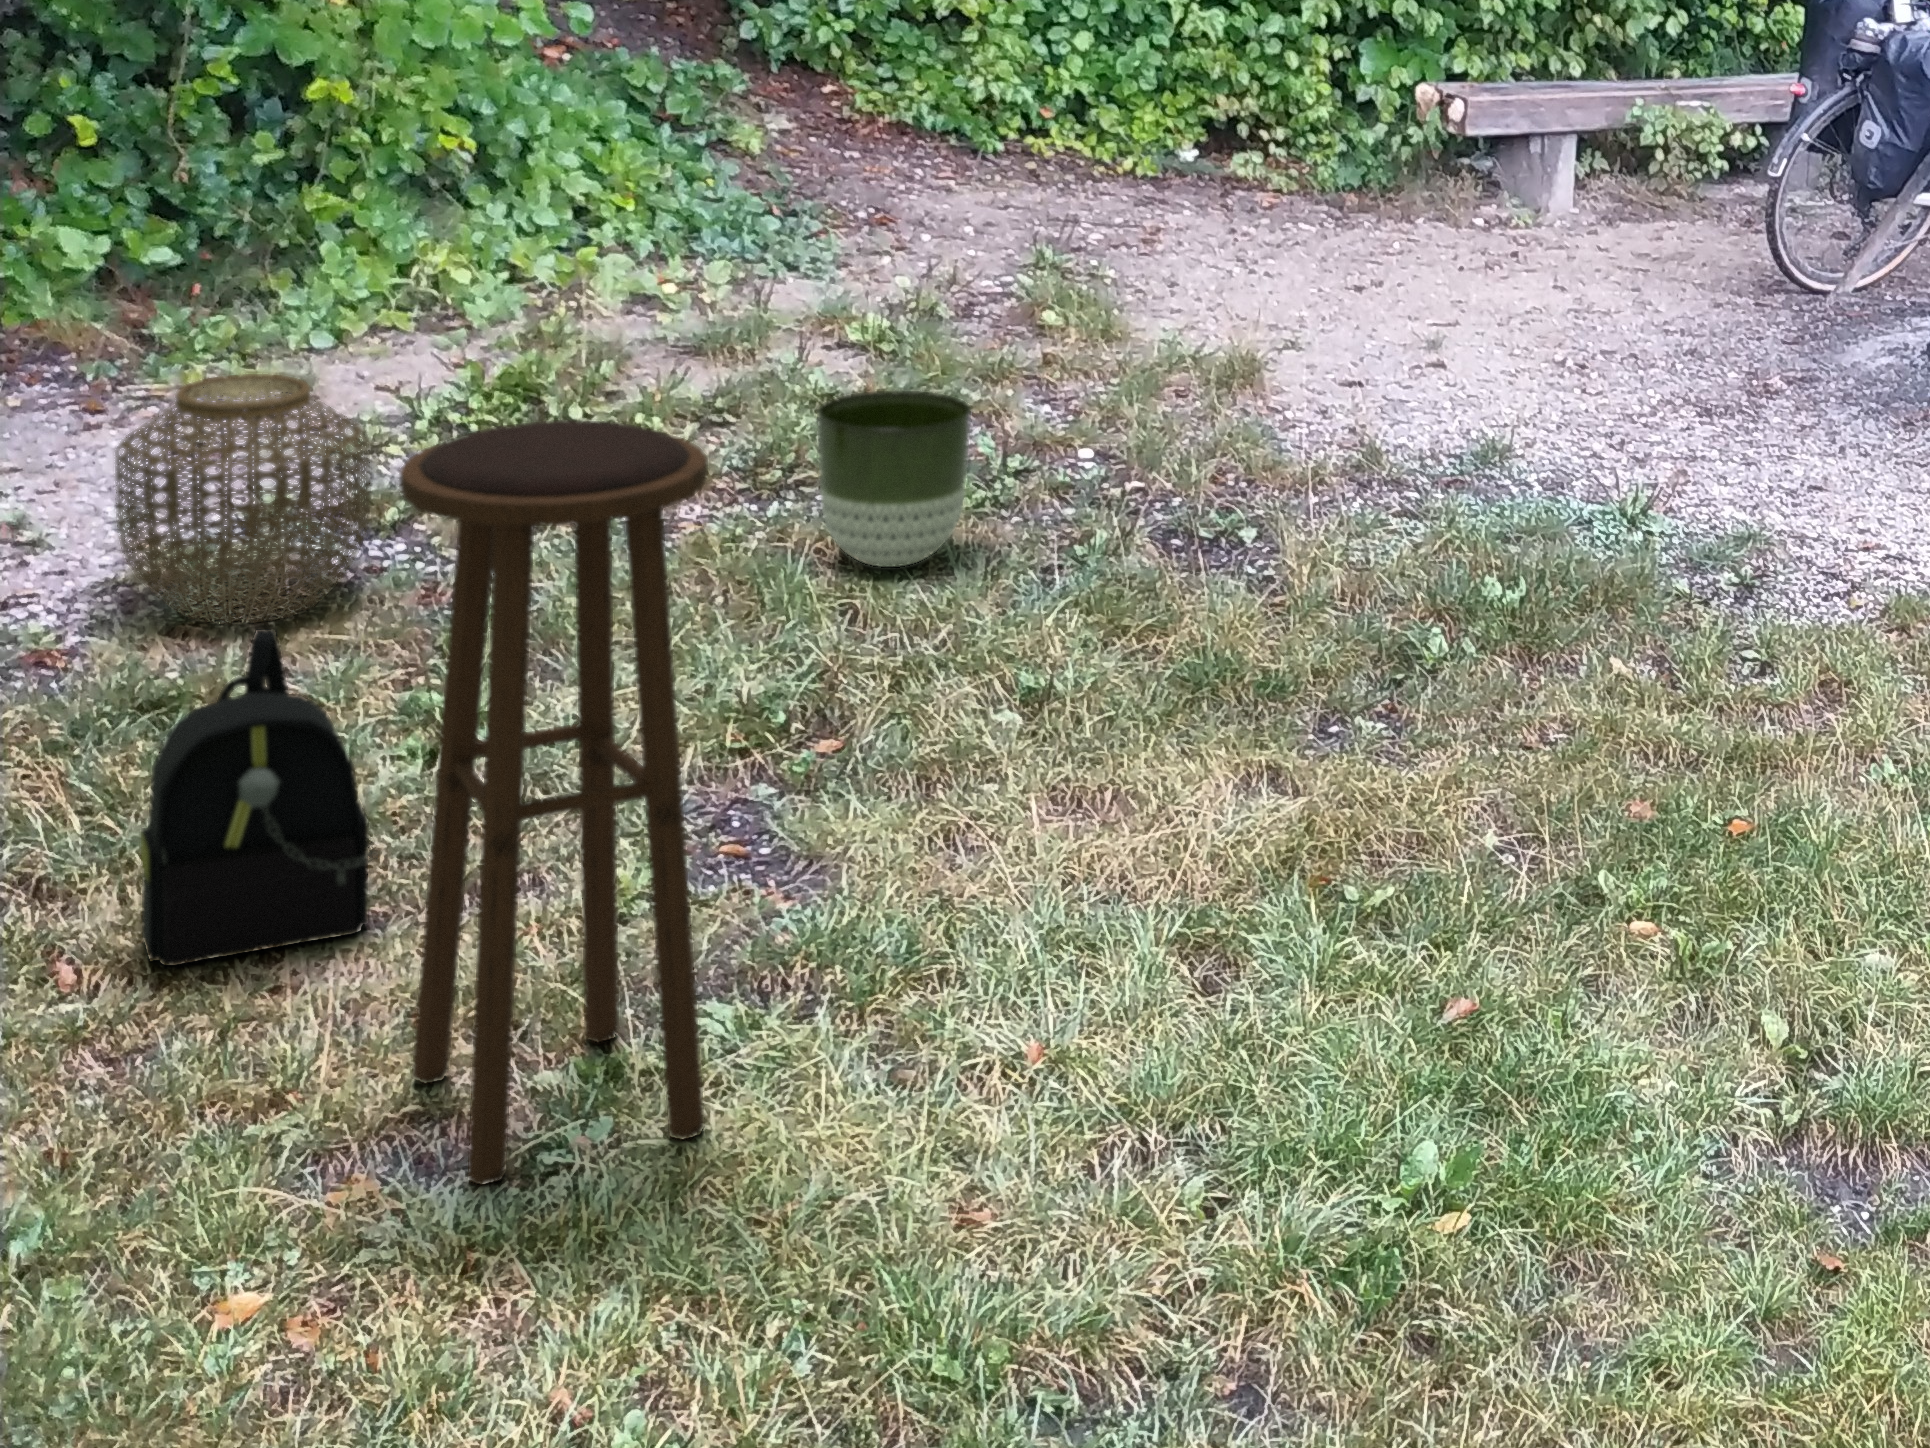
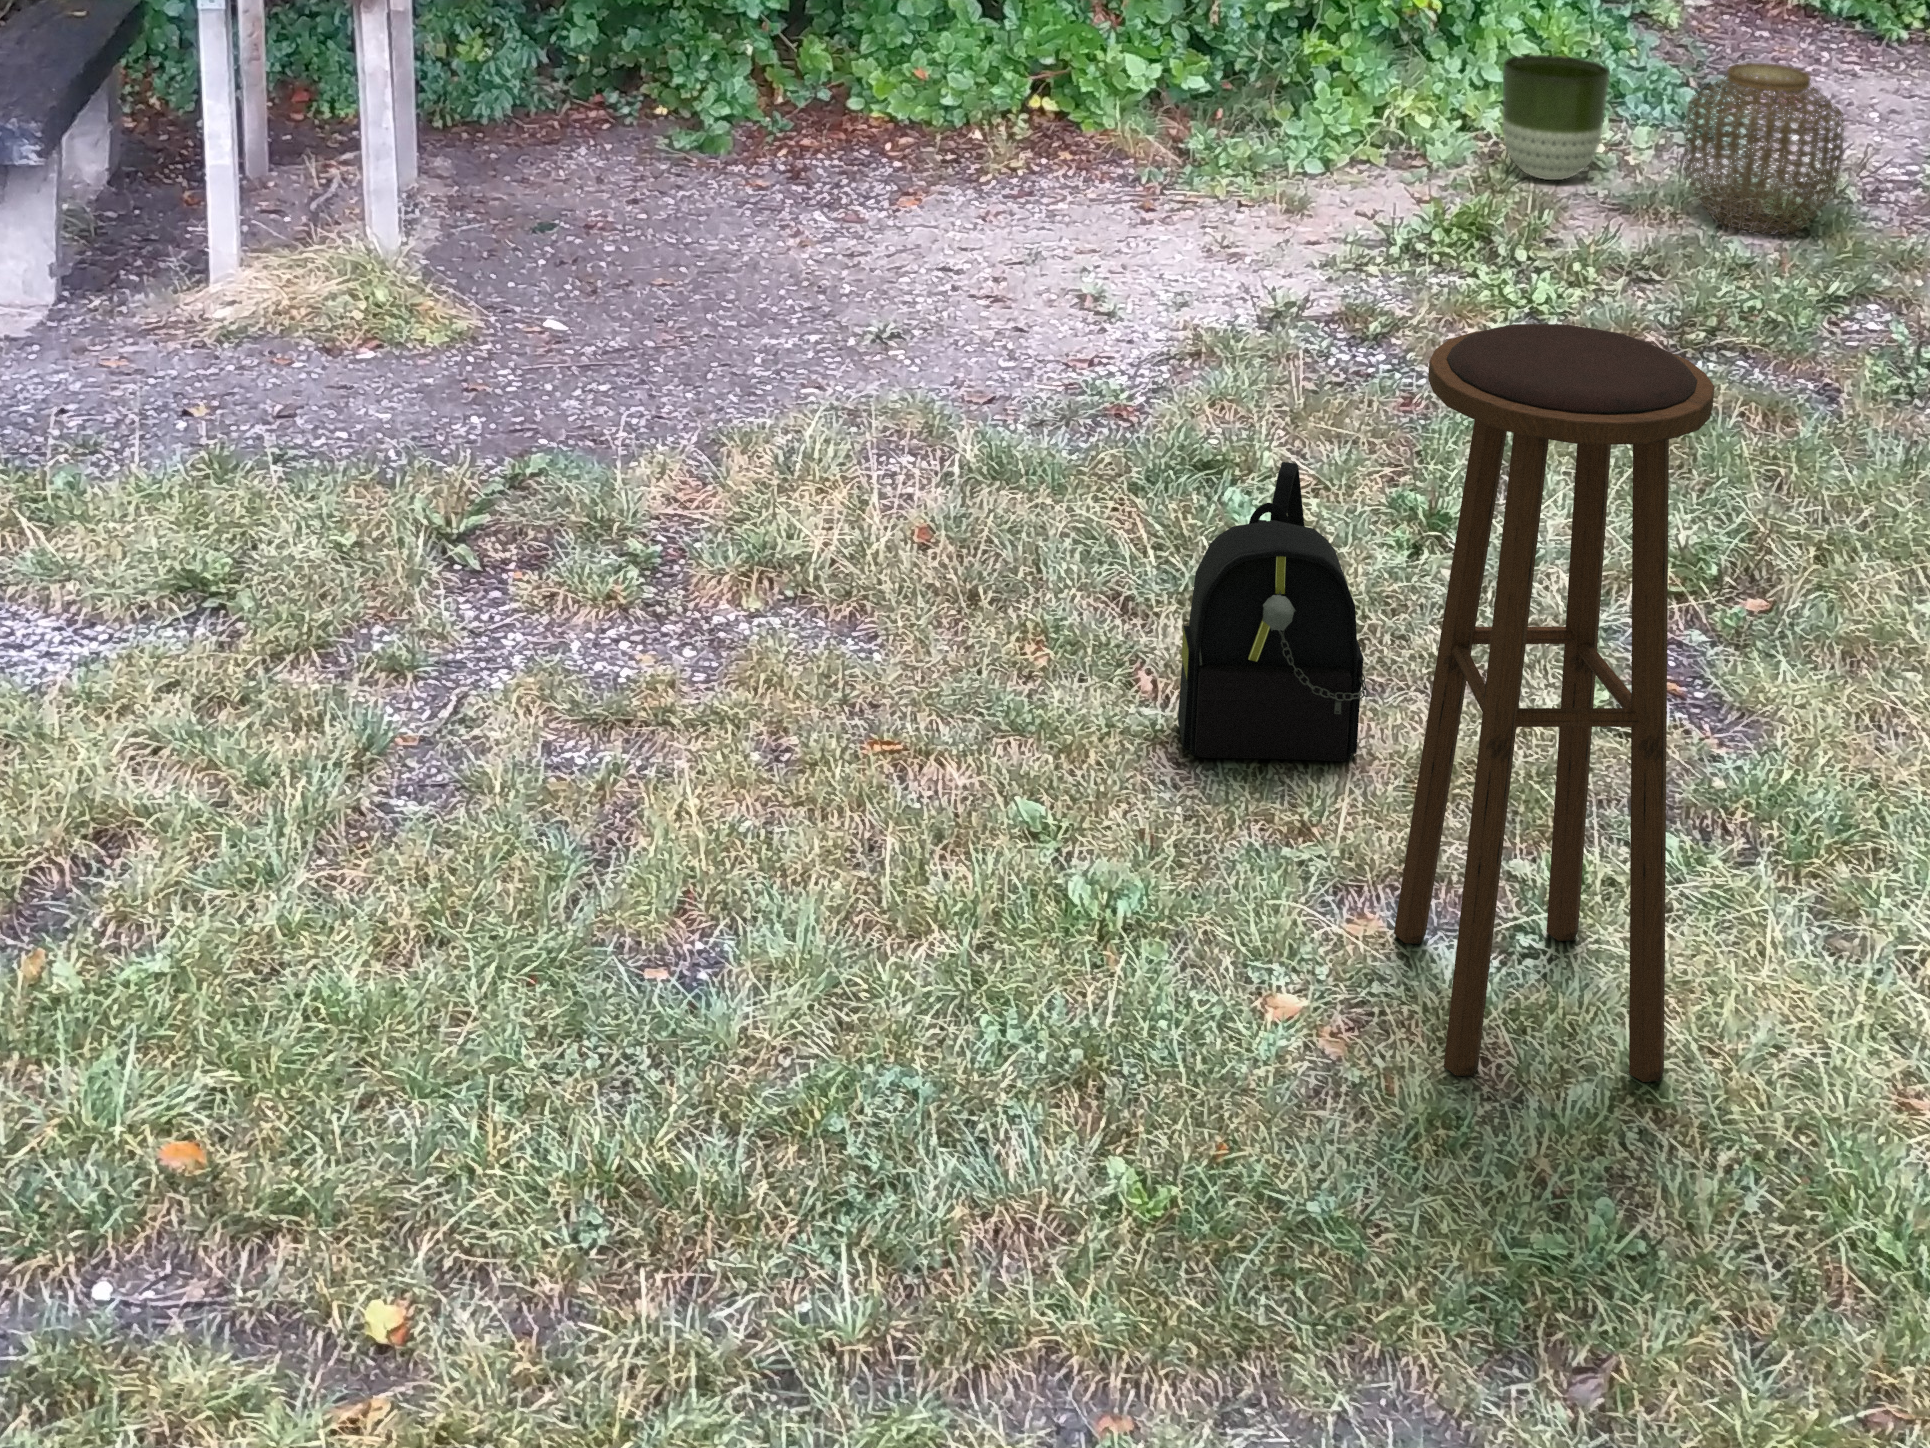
woven basket: present [115,374,370,624] -> present [1683,63,1844,235]
planter: present [817,390,971,567] -> present [1503,55,1610,180]

